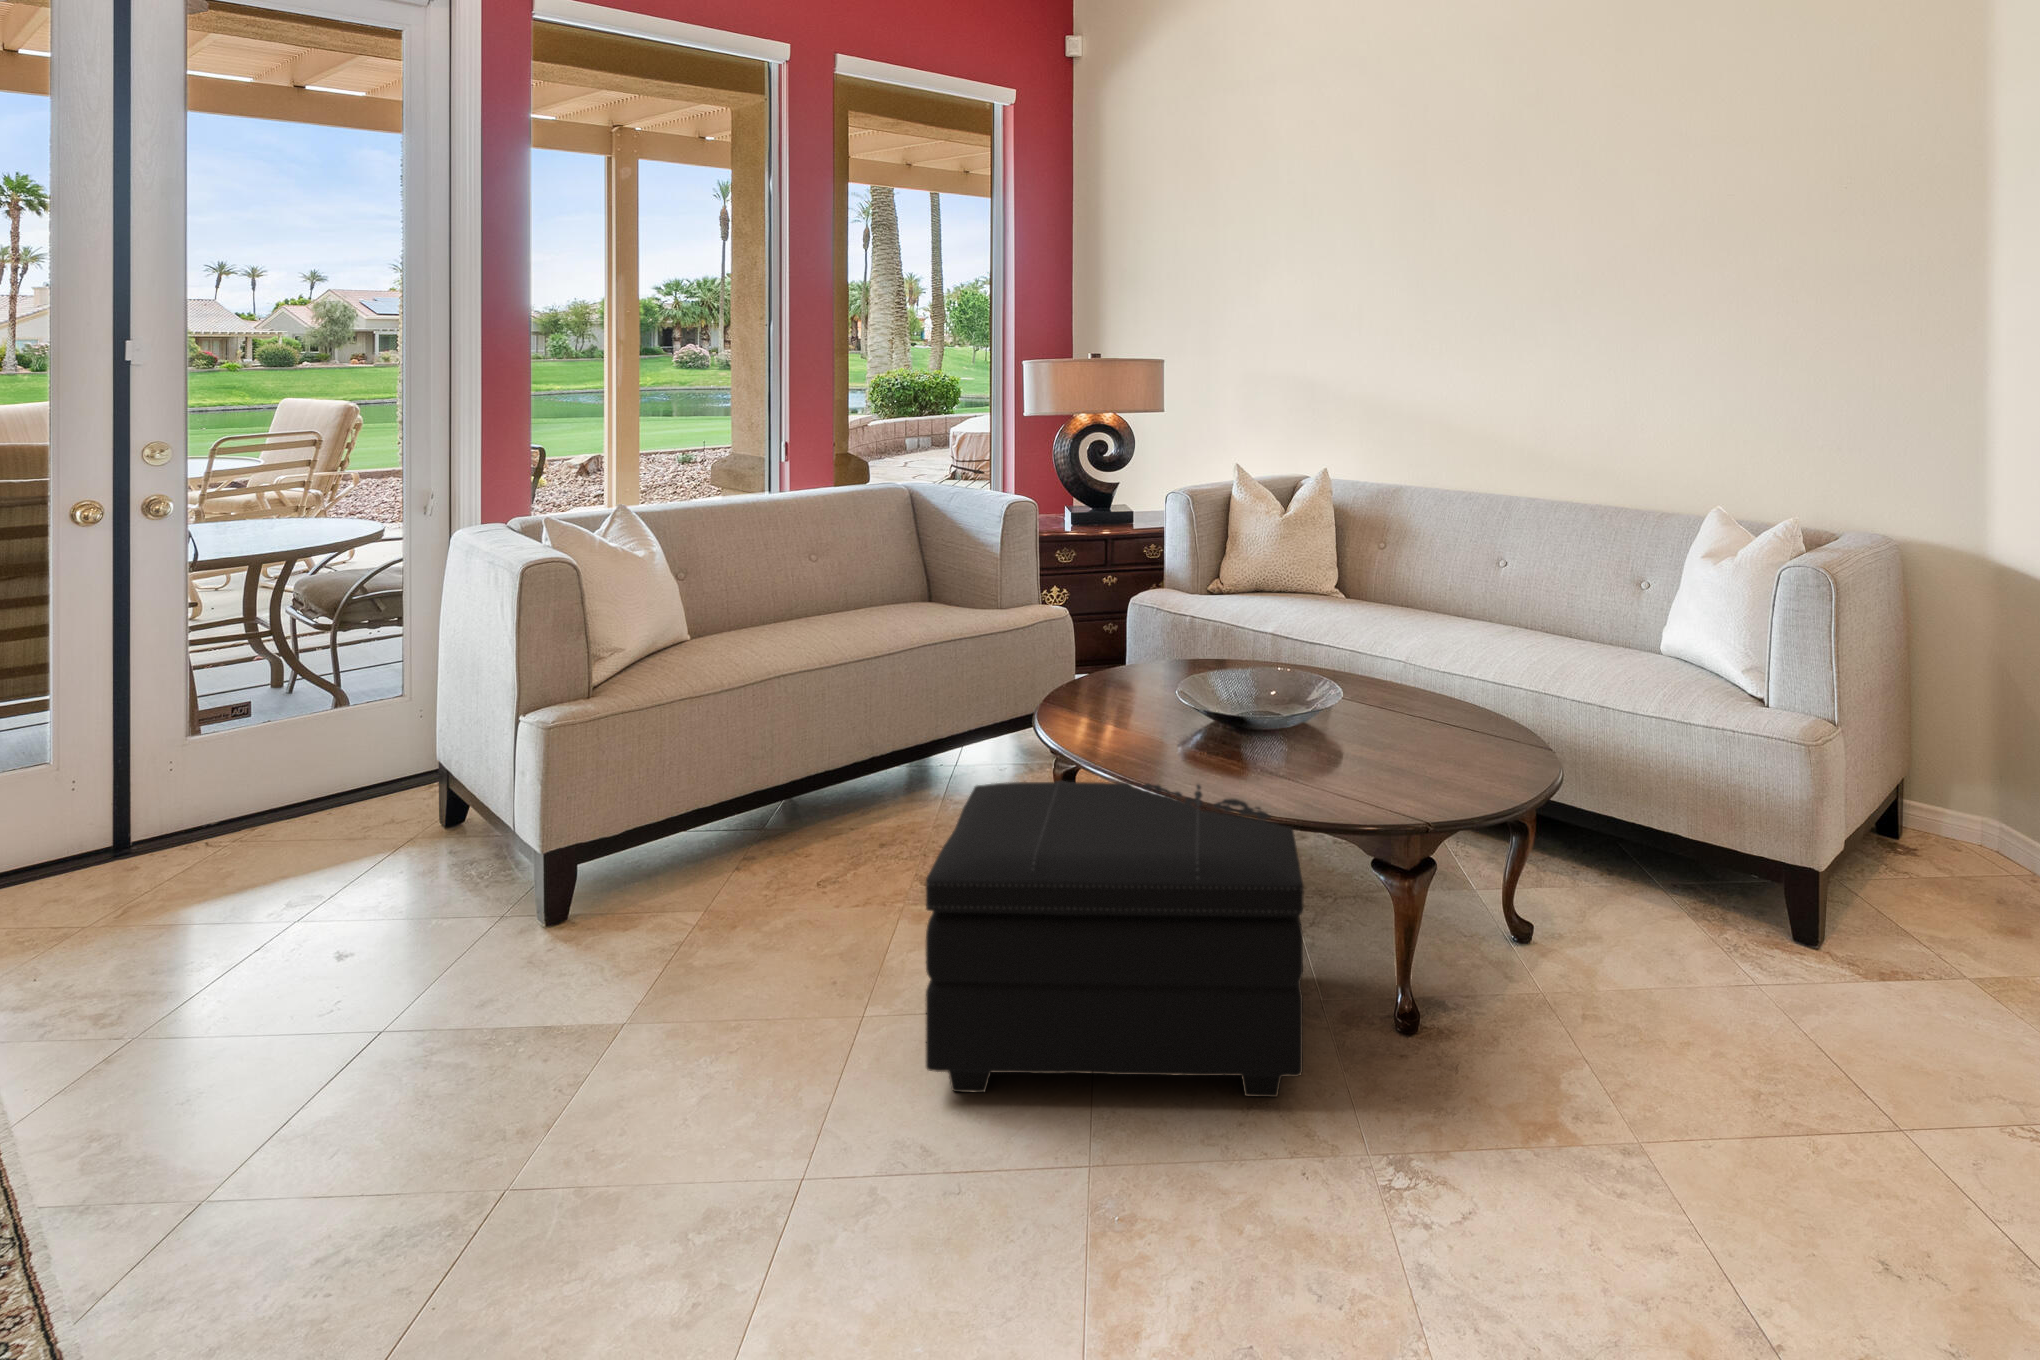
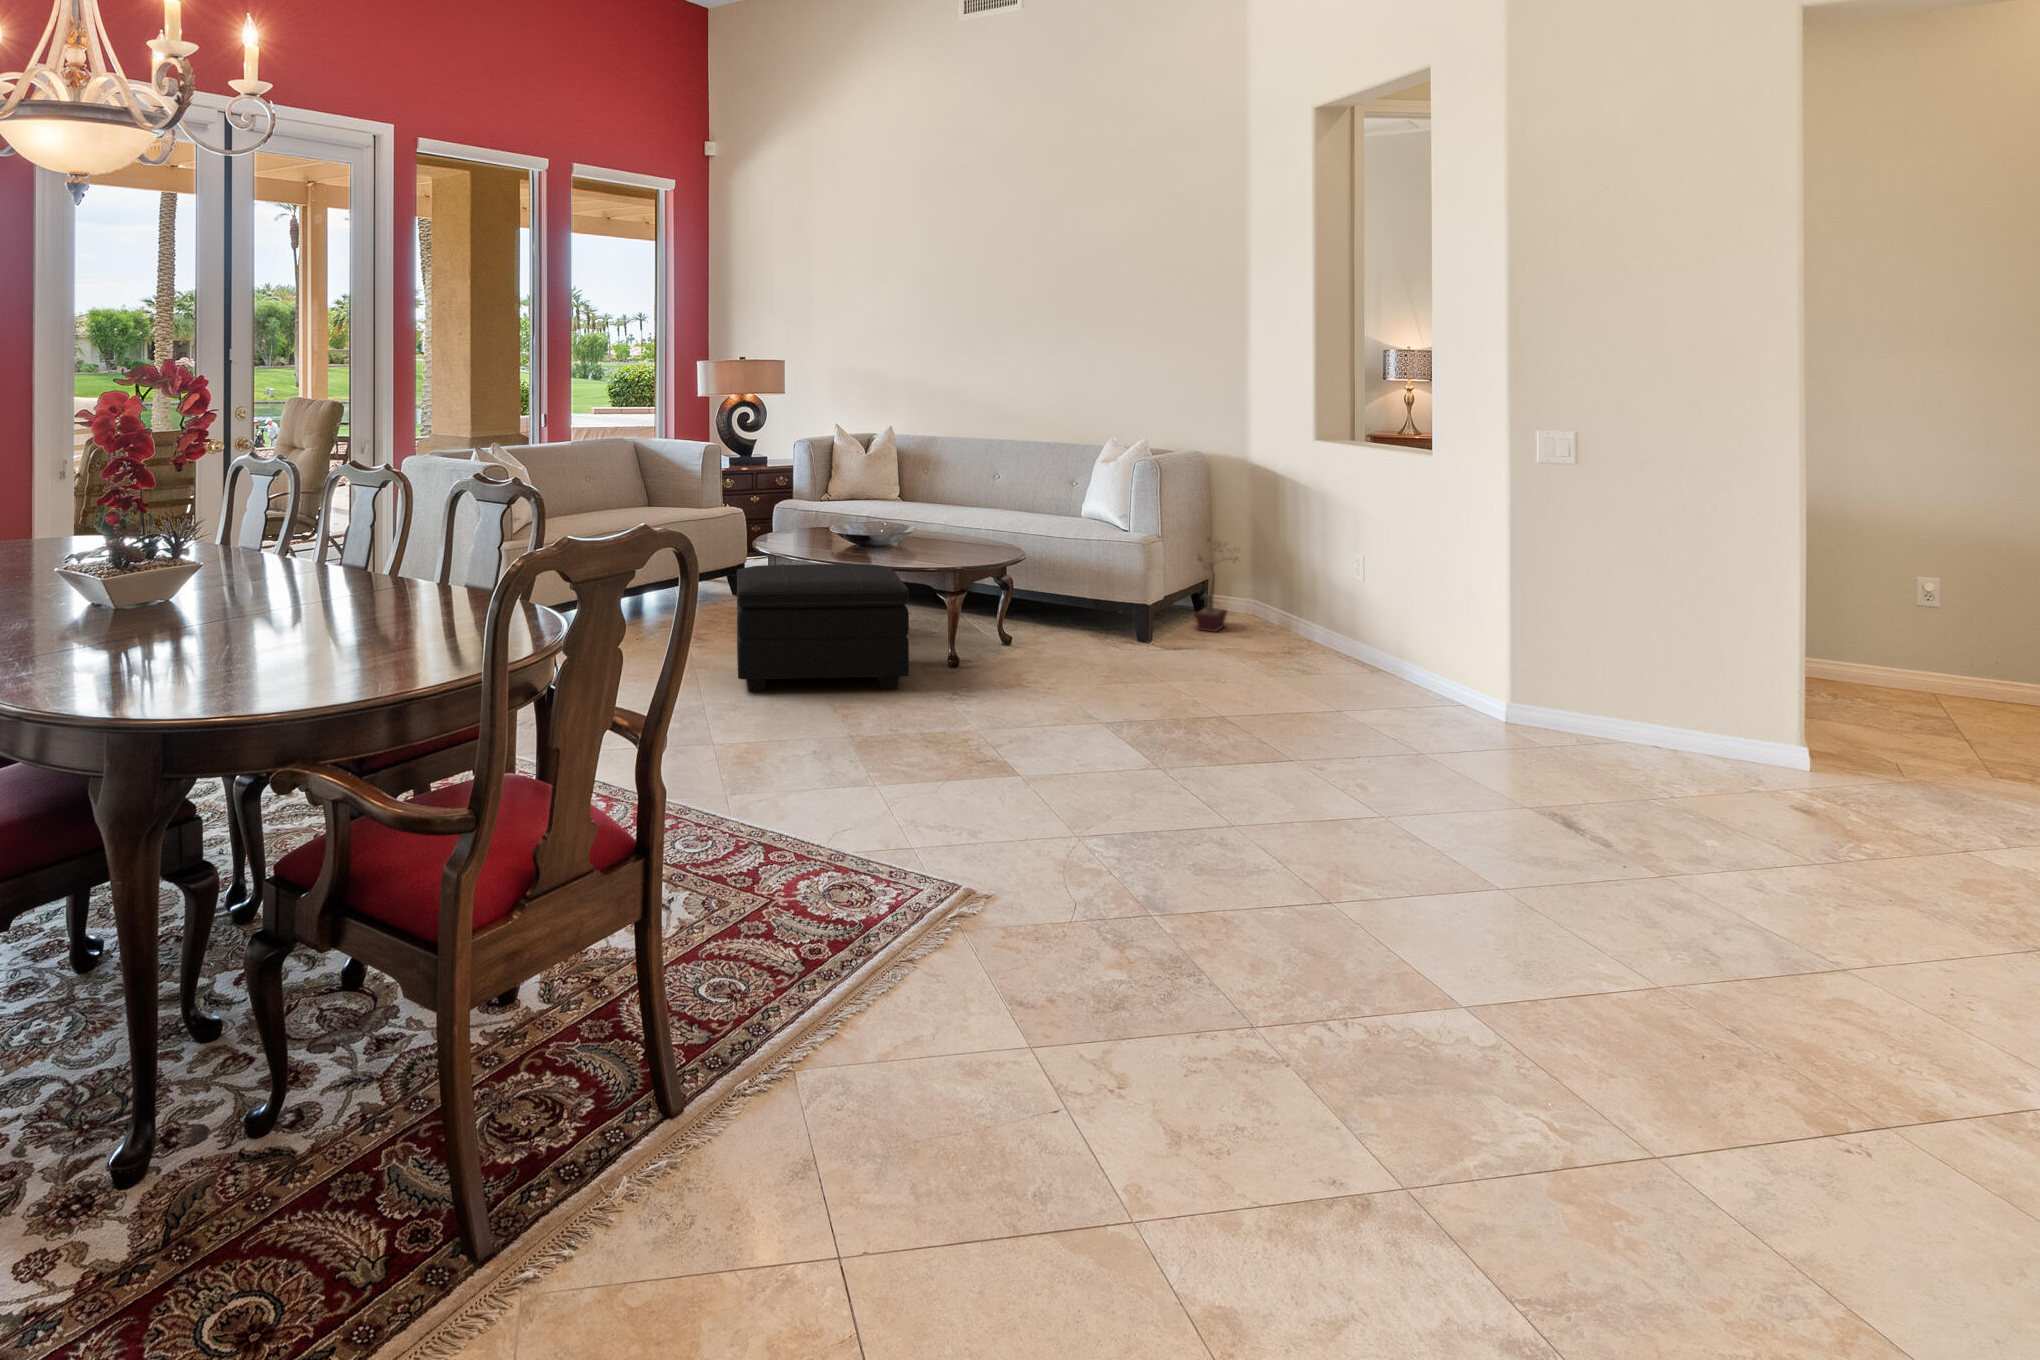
potted plant: none [1895,697,1986,902] -> present [1195,537,1237,632]

